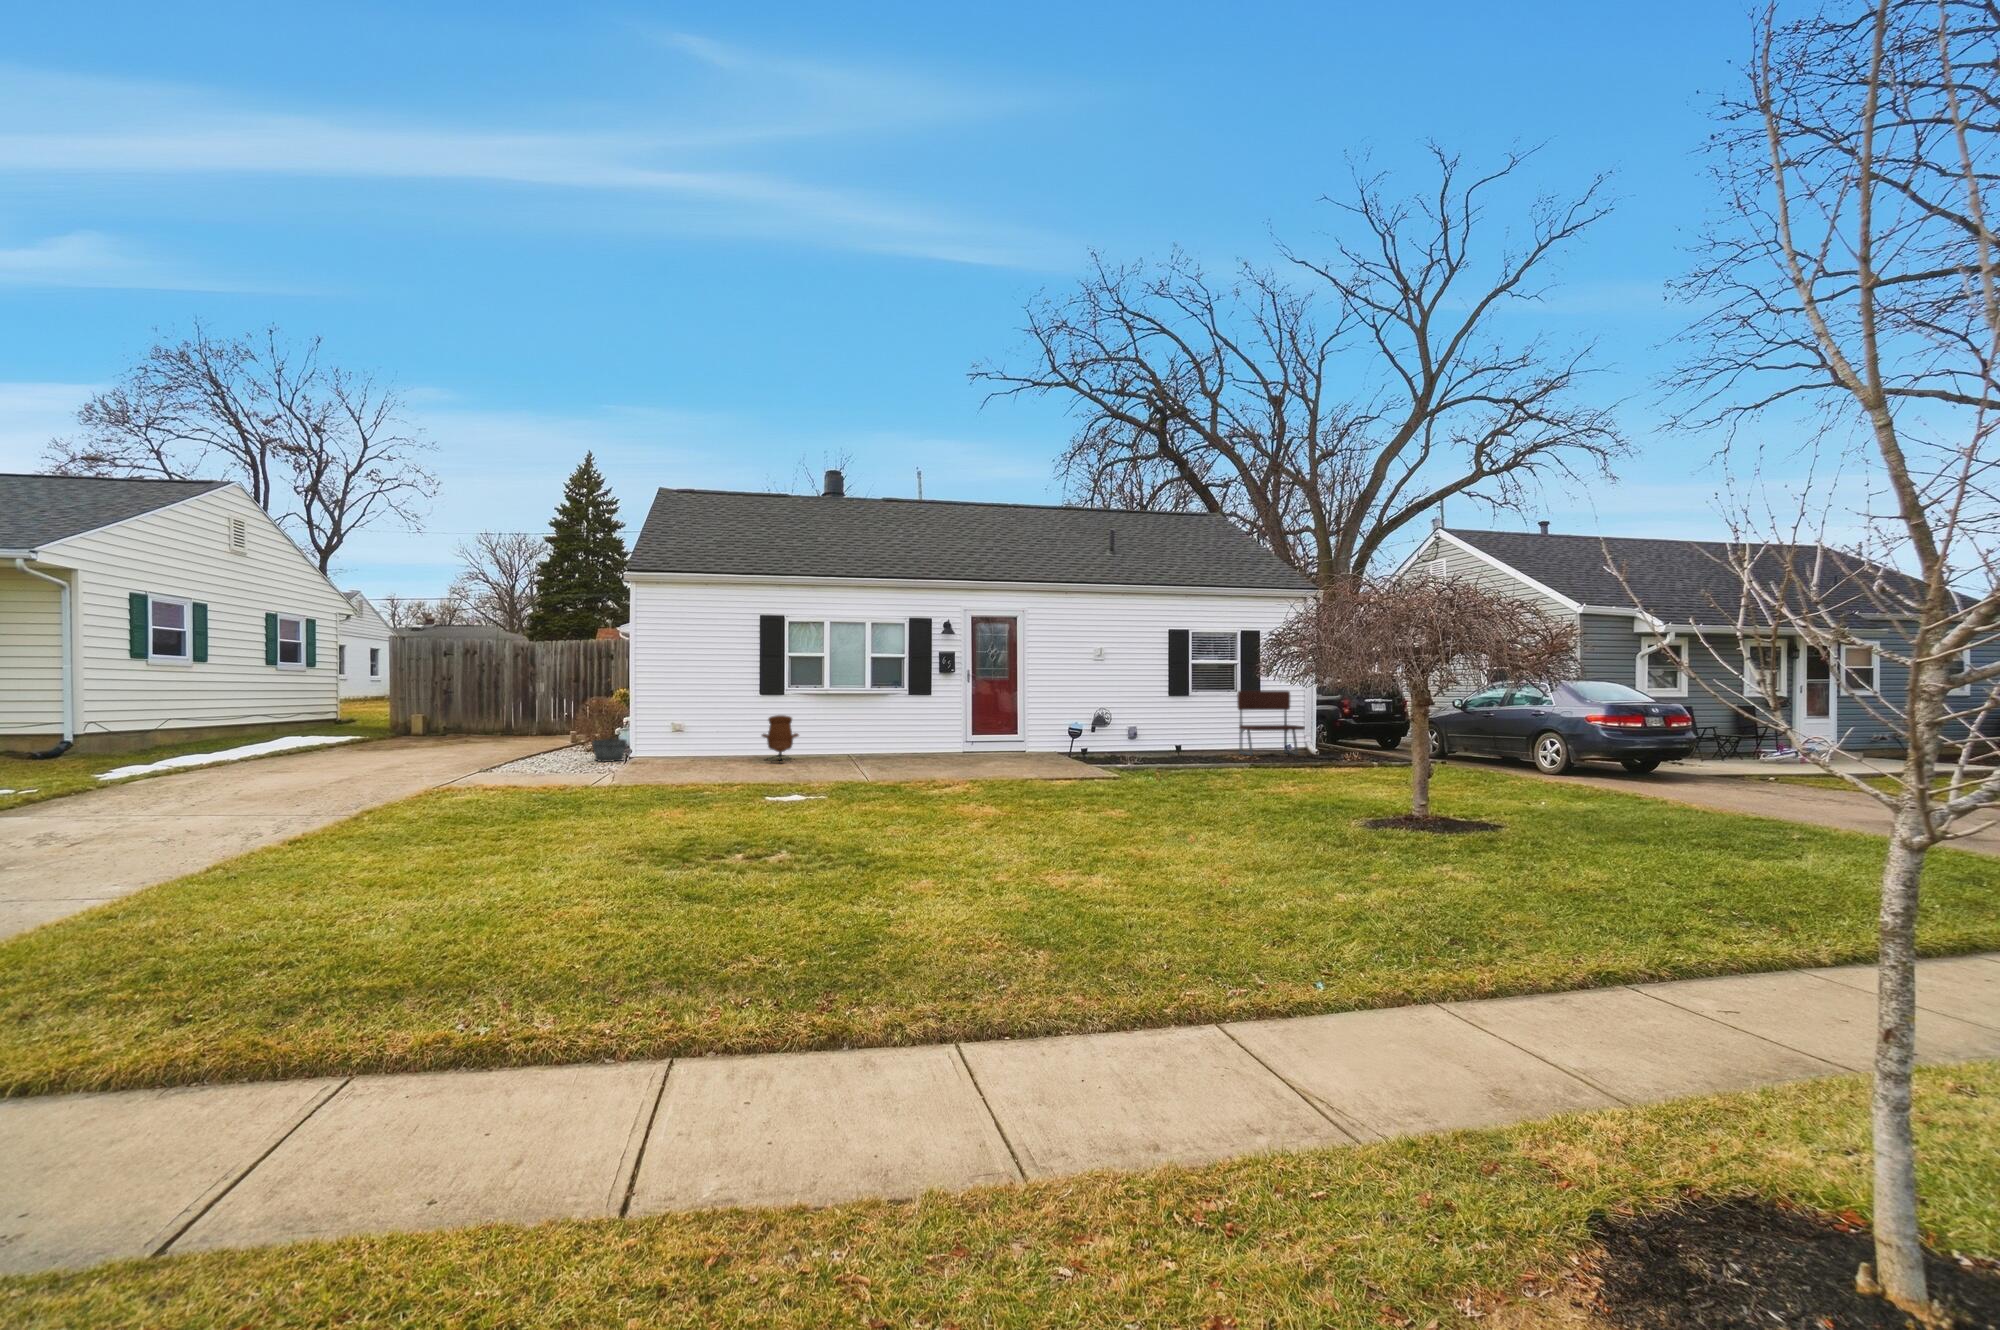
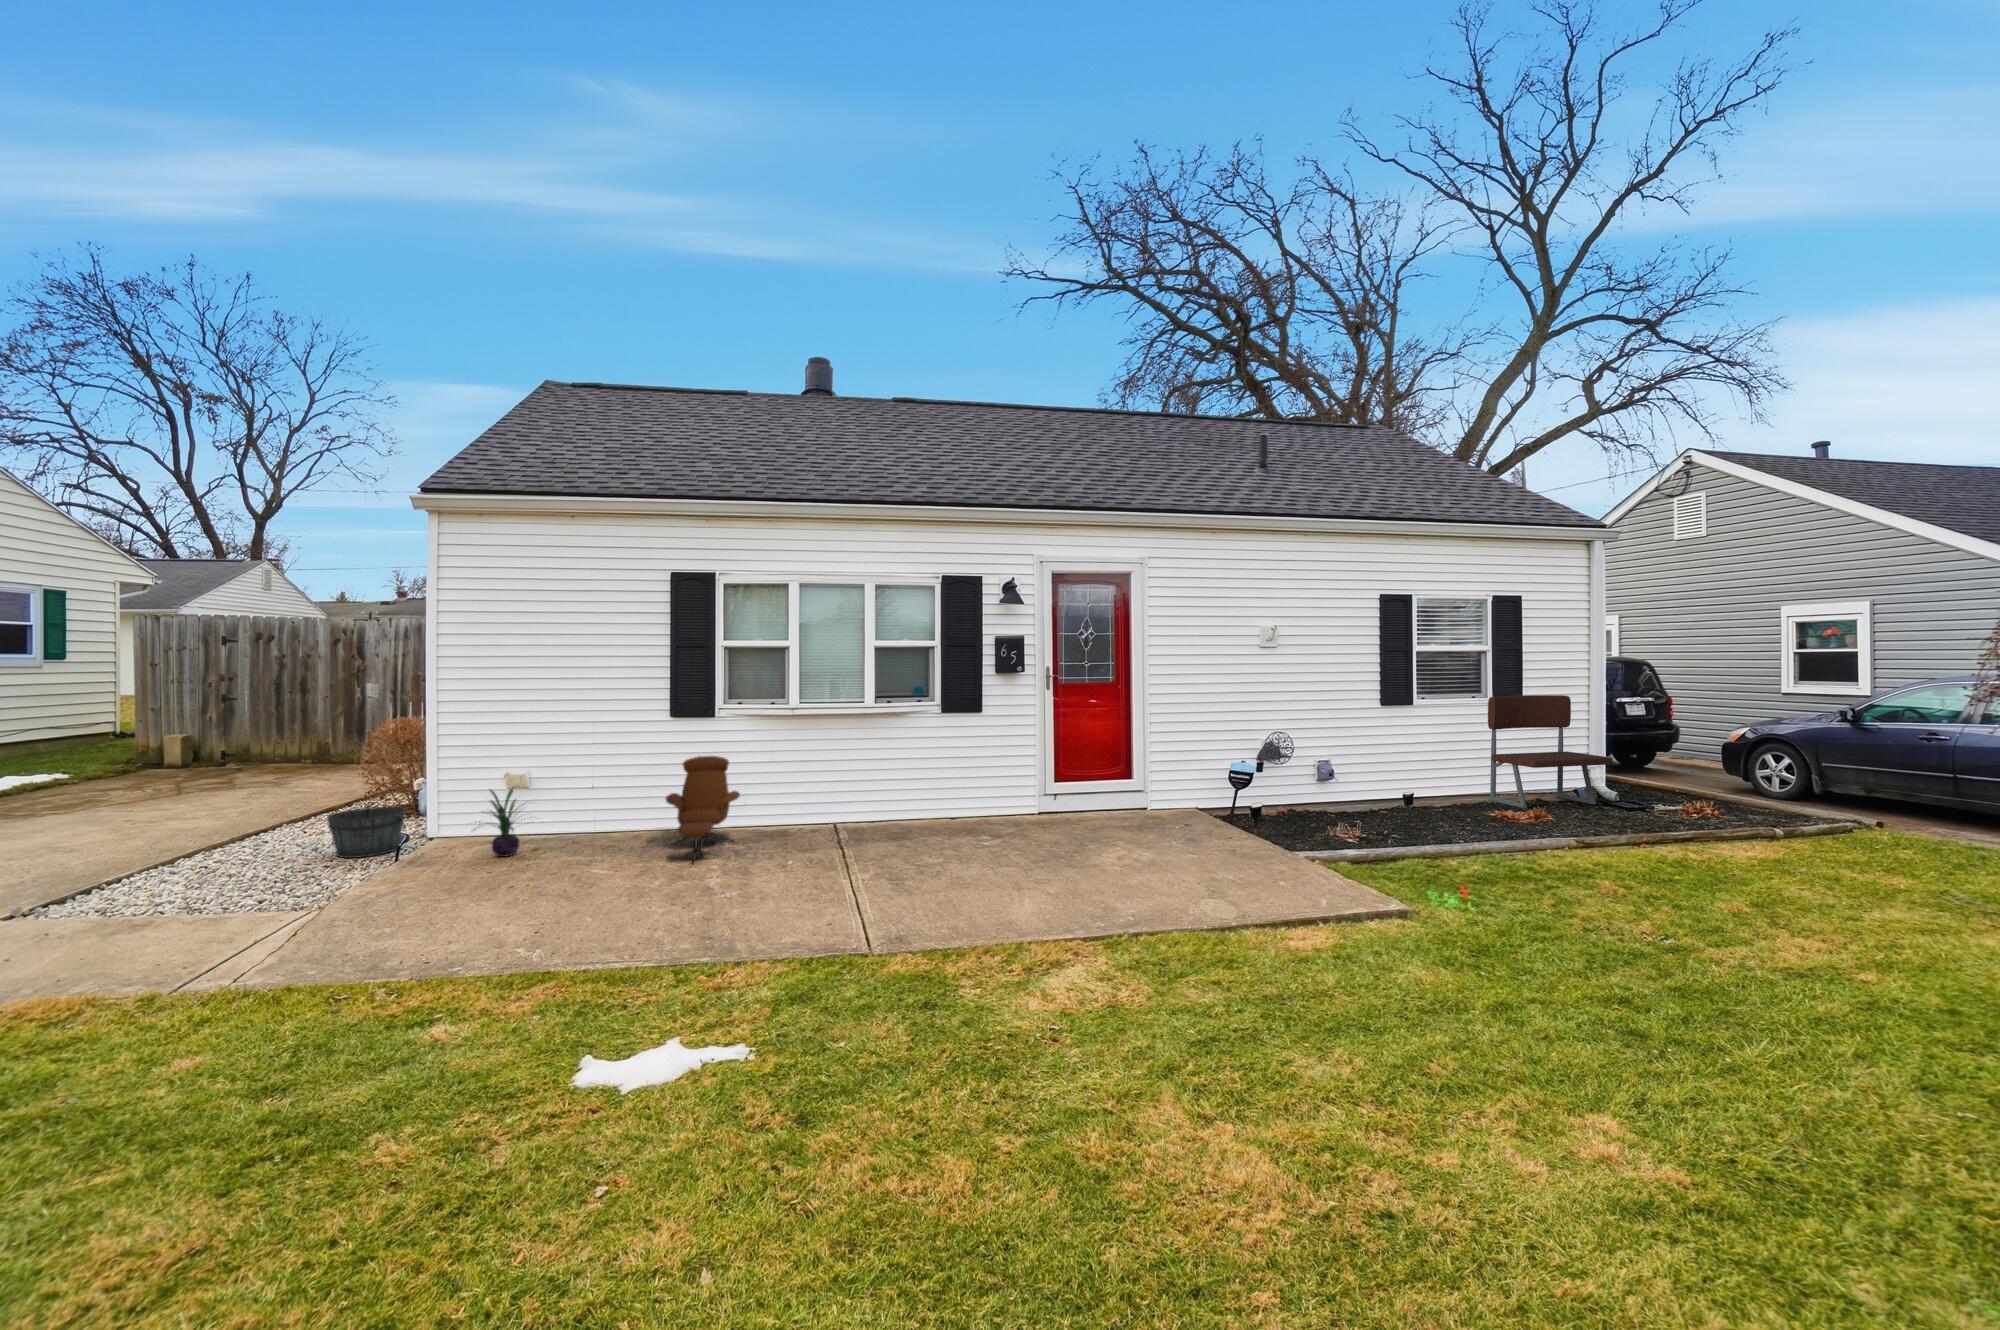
decorative plant: none [661,728,702,762] -> present [483,788,519,857]

